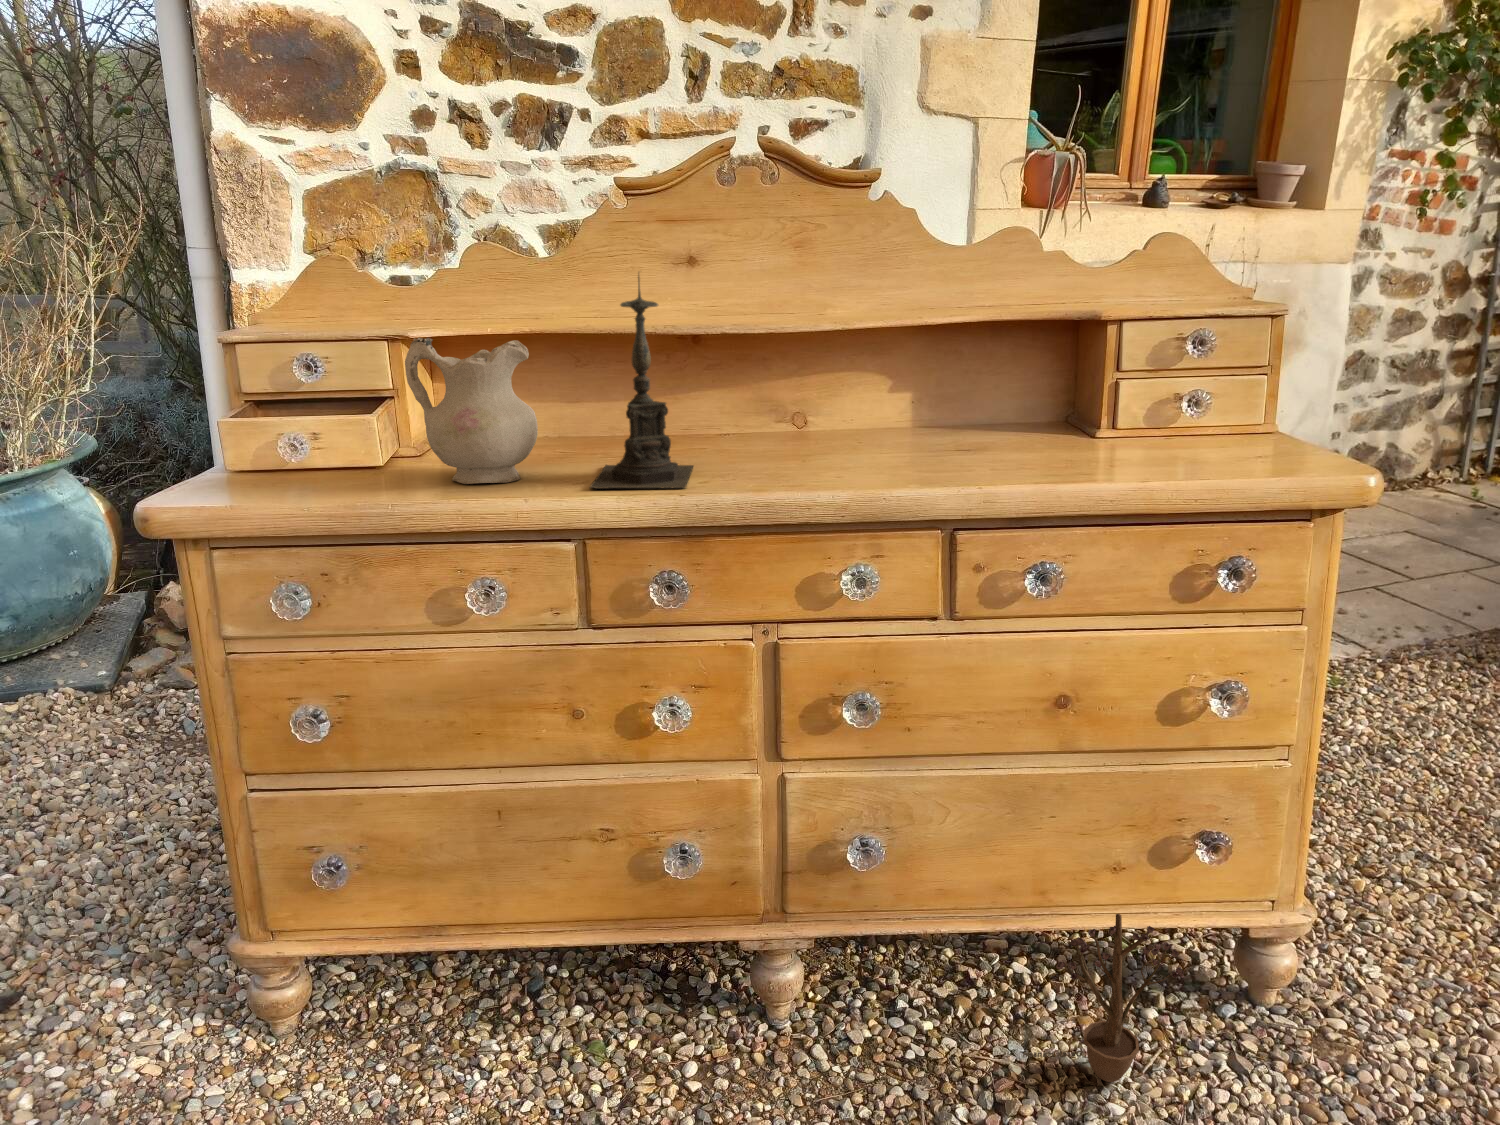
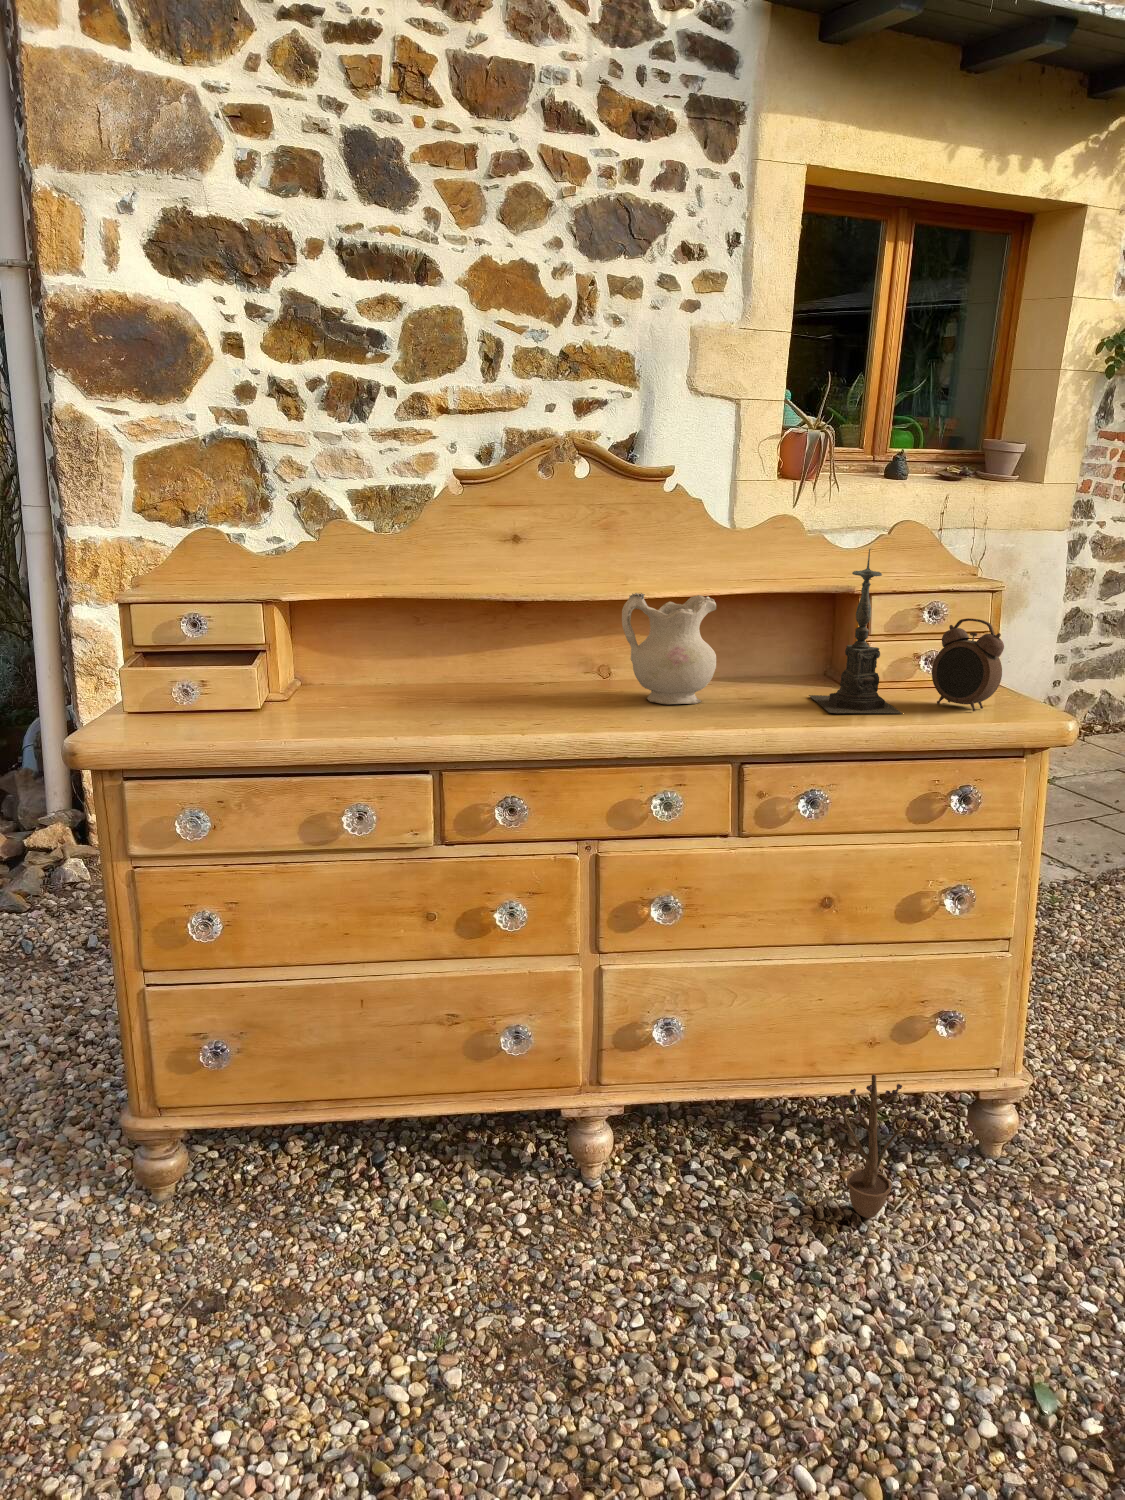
candle holder: present [590,276,693,489] -> present [809,549,902,714]
ceramic pitcher: present [405,338,538,484] -> present [622,593,716,704]
alarm clock: none [1199,345,1295,463] -> present [932,618,1004,711]

